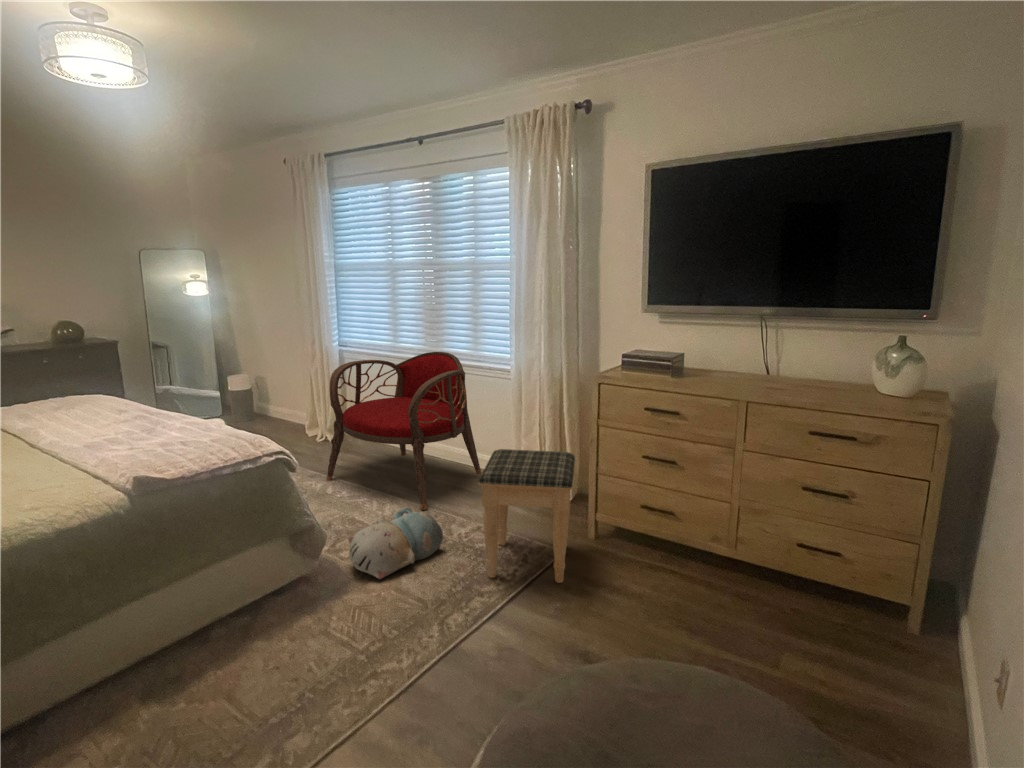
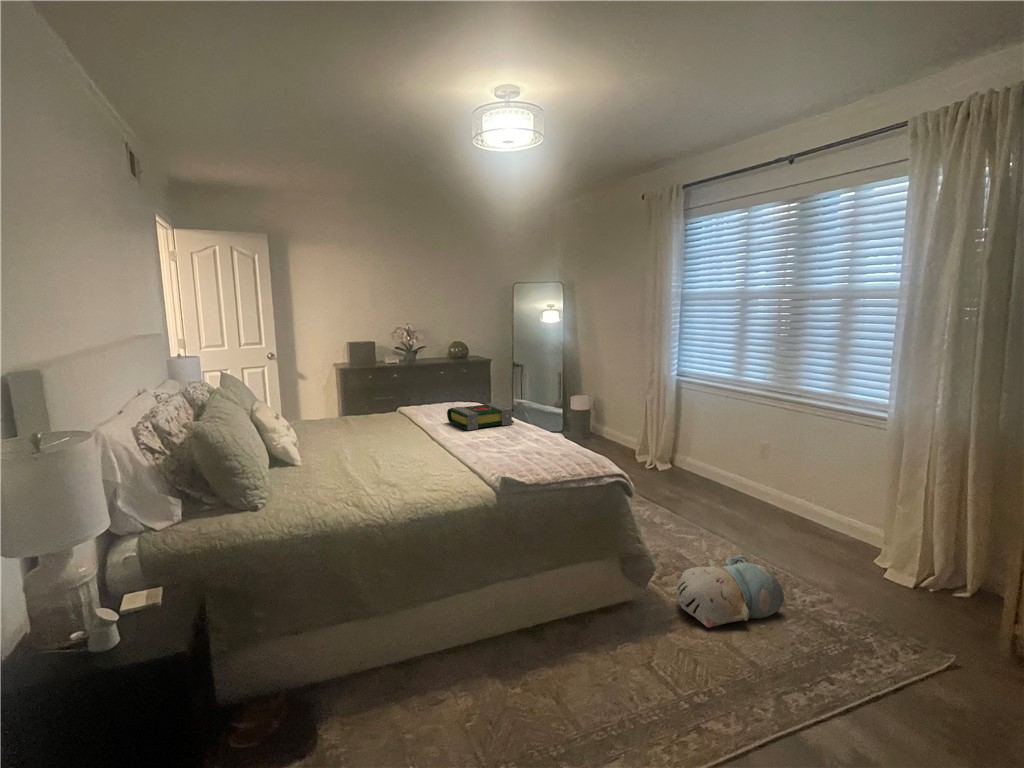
armchair: present [326,352,482,510] -> none [654,389,832,562]
book: none [48,394,148,431] -> present [447,403,514,430]
footstool: present [478,449,575,583] -> none [841,512,988,707]

